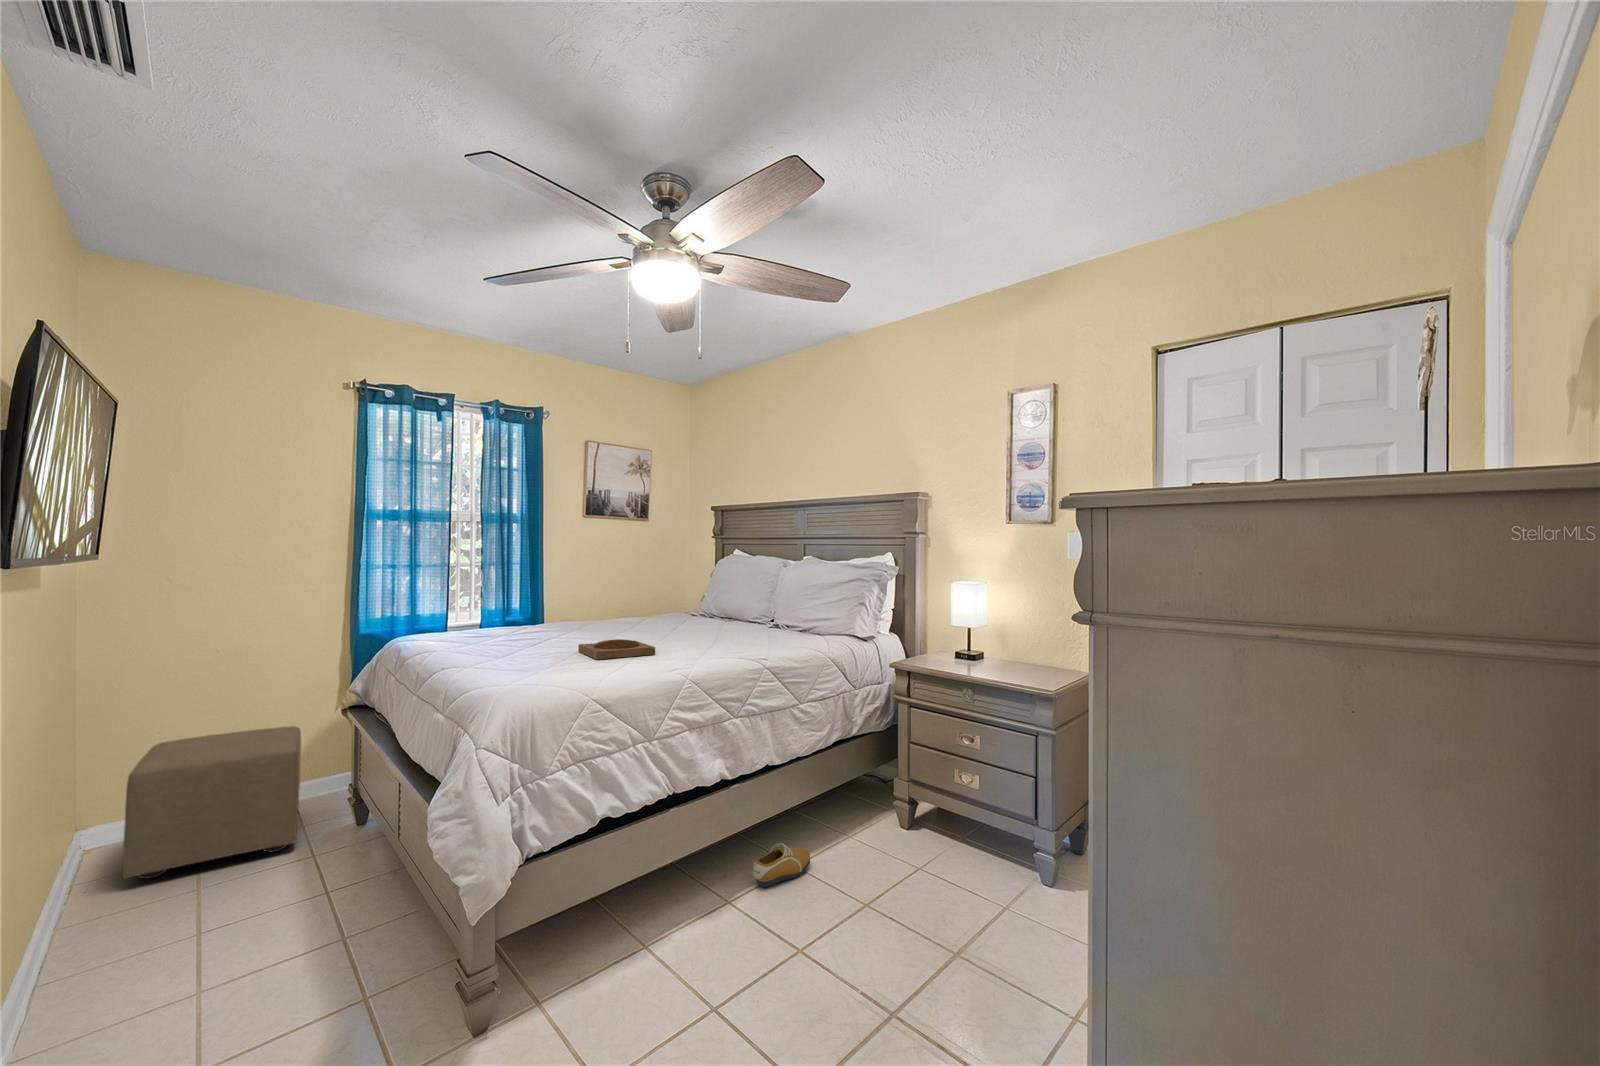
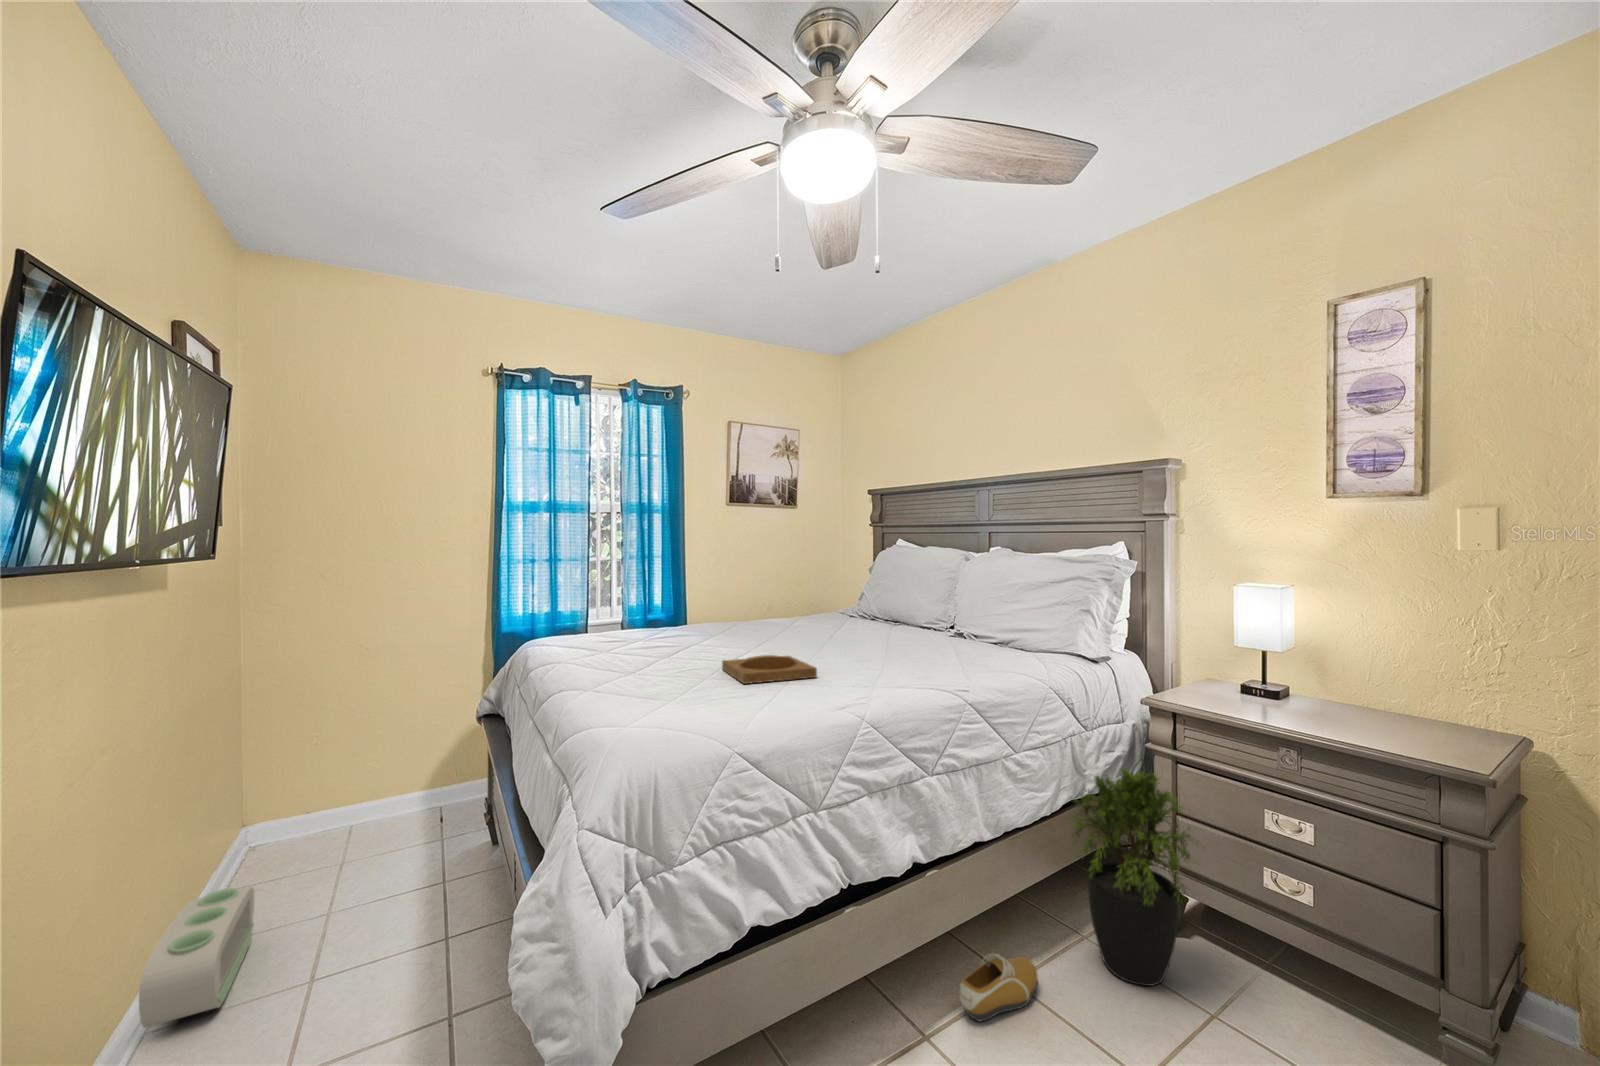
potted plant: none [833,709,924,857] -> present [1068,768,1203,986]
ottoman: present [123,726,301,879] -> none [257,734,442,902]
air purifier: none [43,859,128,971] -> present [139,887,254,1028]

